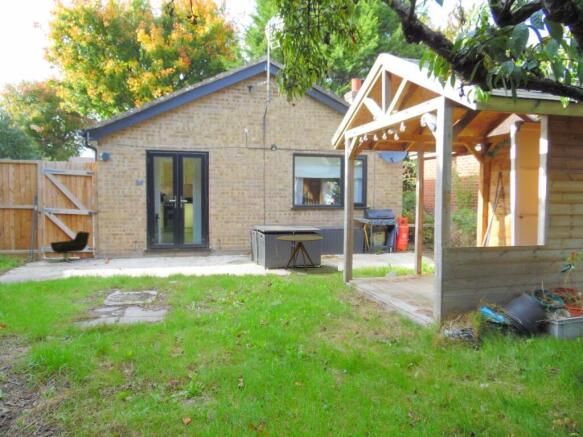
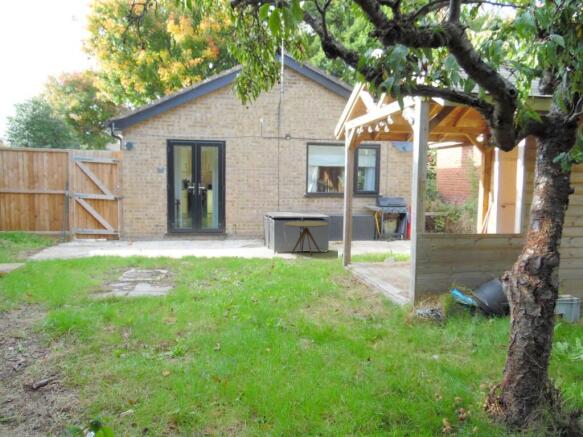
lounge chair: present [51,231,90,261] -> none [79,215,115,243]

